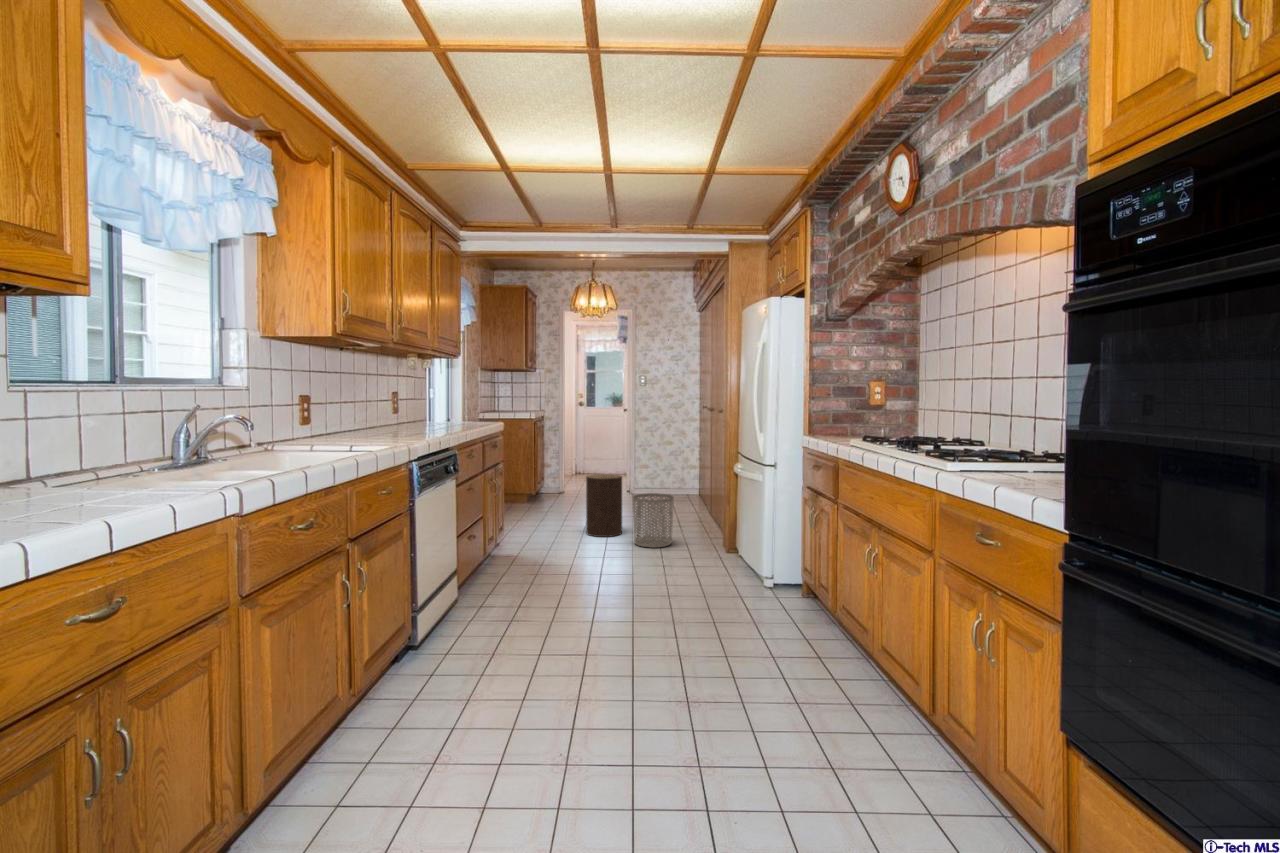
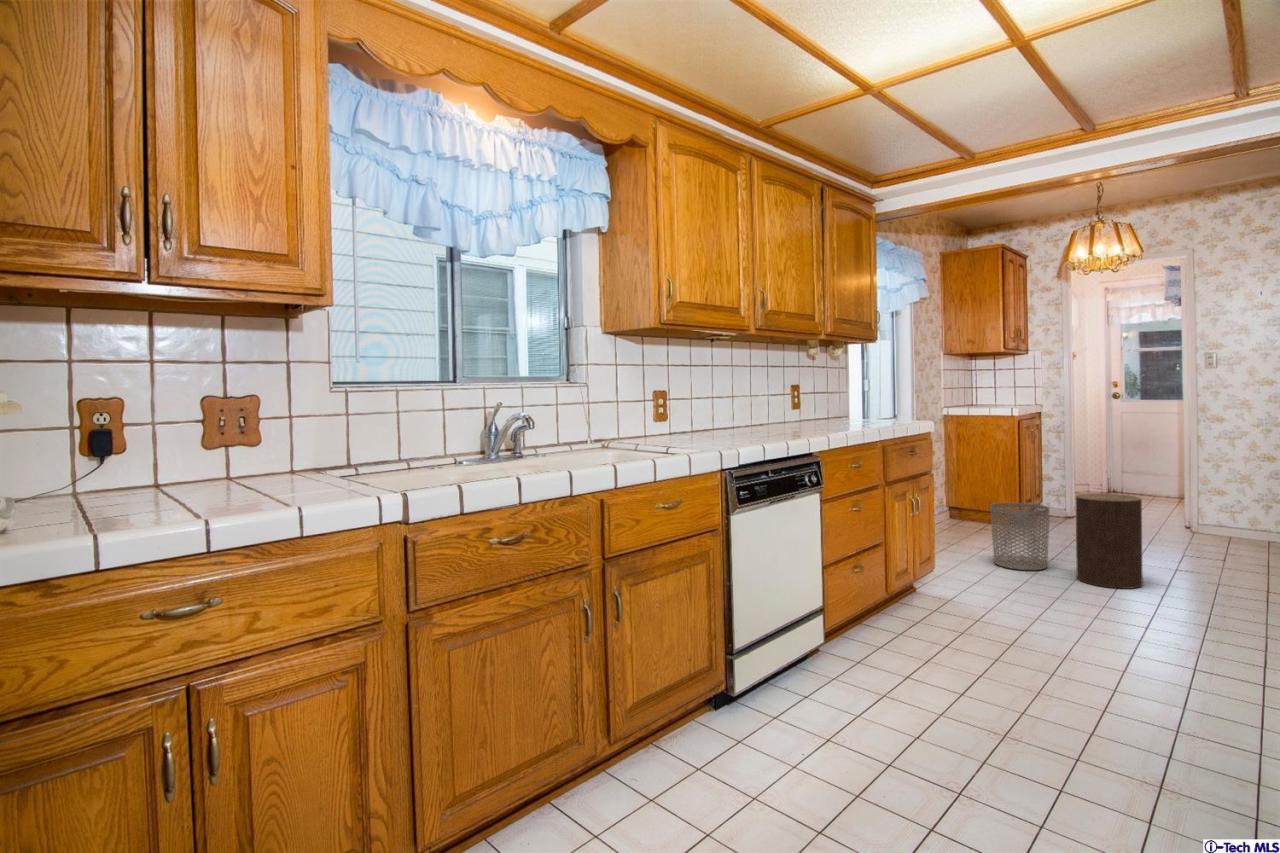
waste bin: present [633,493,674,548] -> present [990,503,1049,570]

